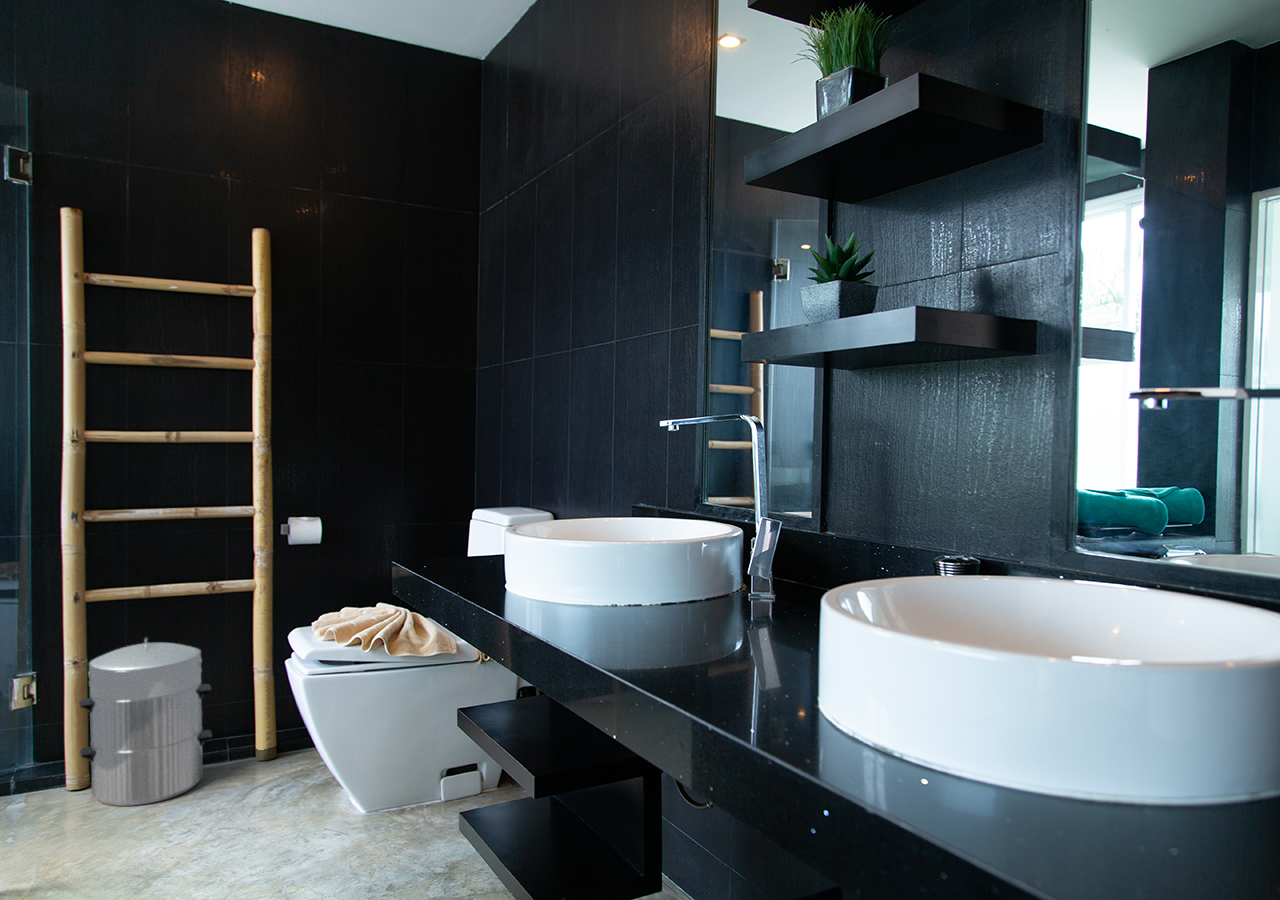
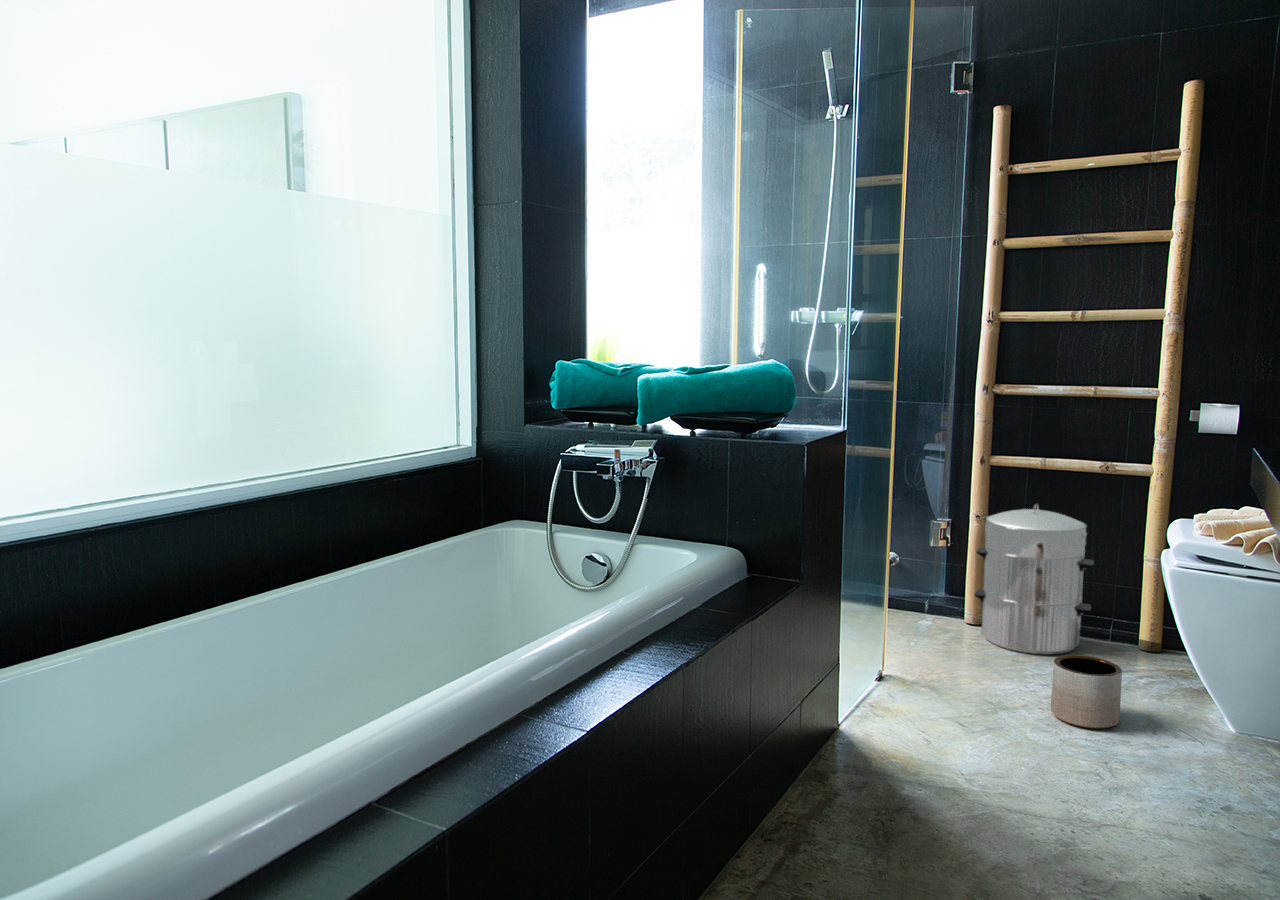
planter: none [206,786,274,864] -> present [1051,655,1122,729]

